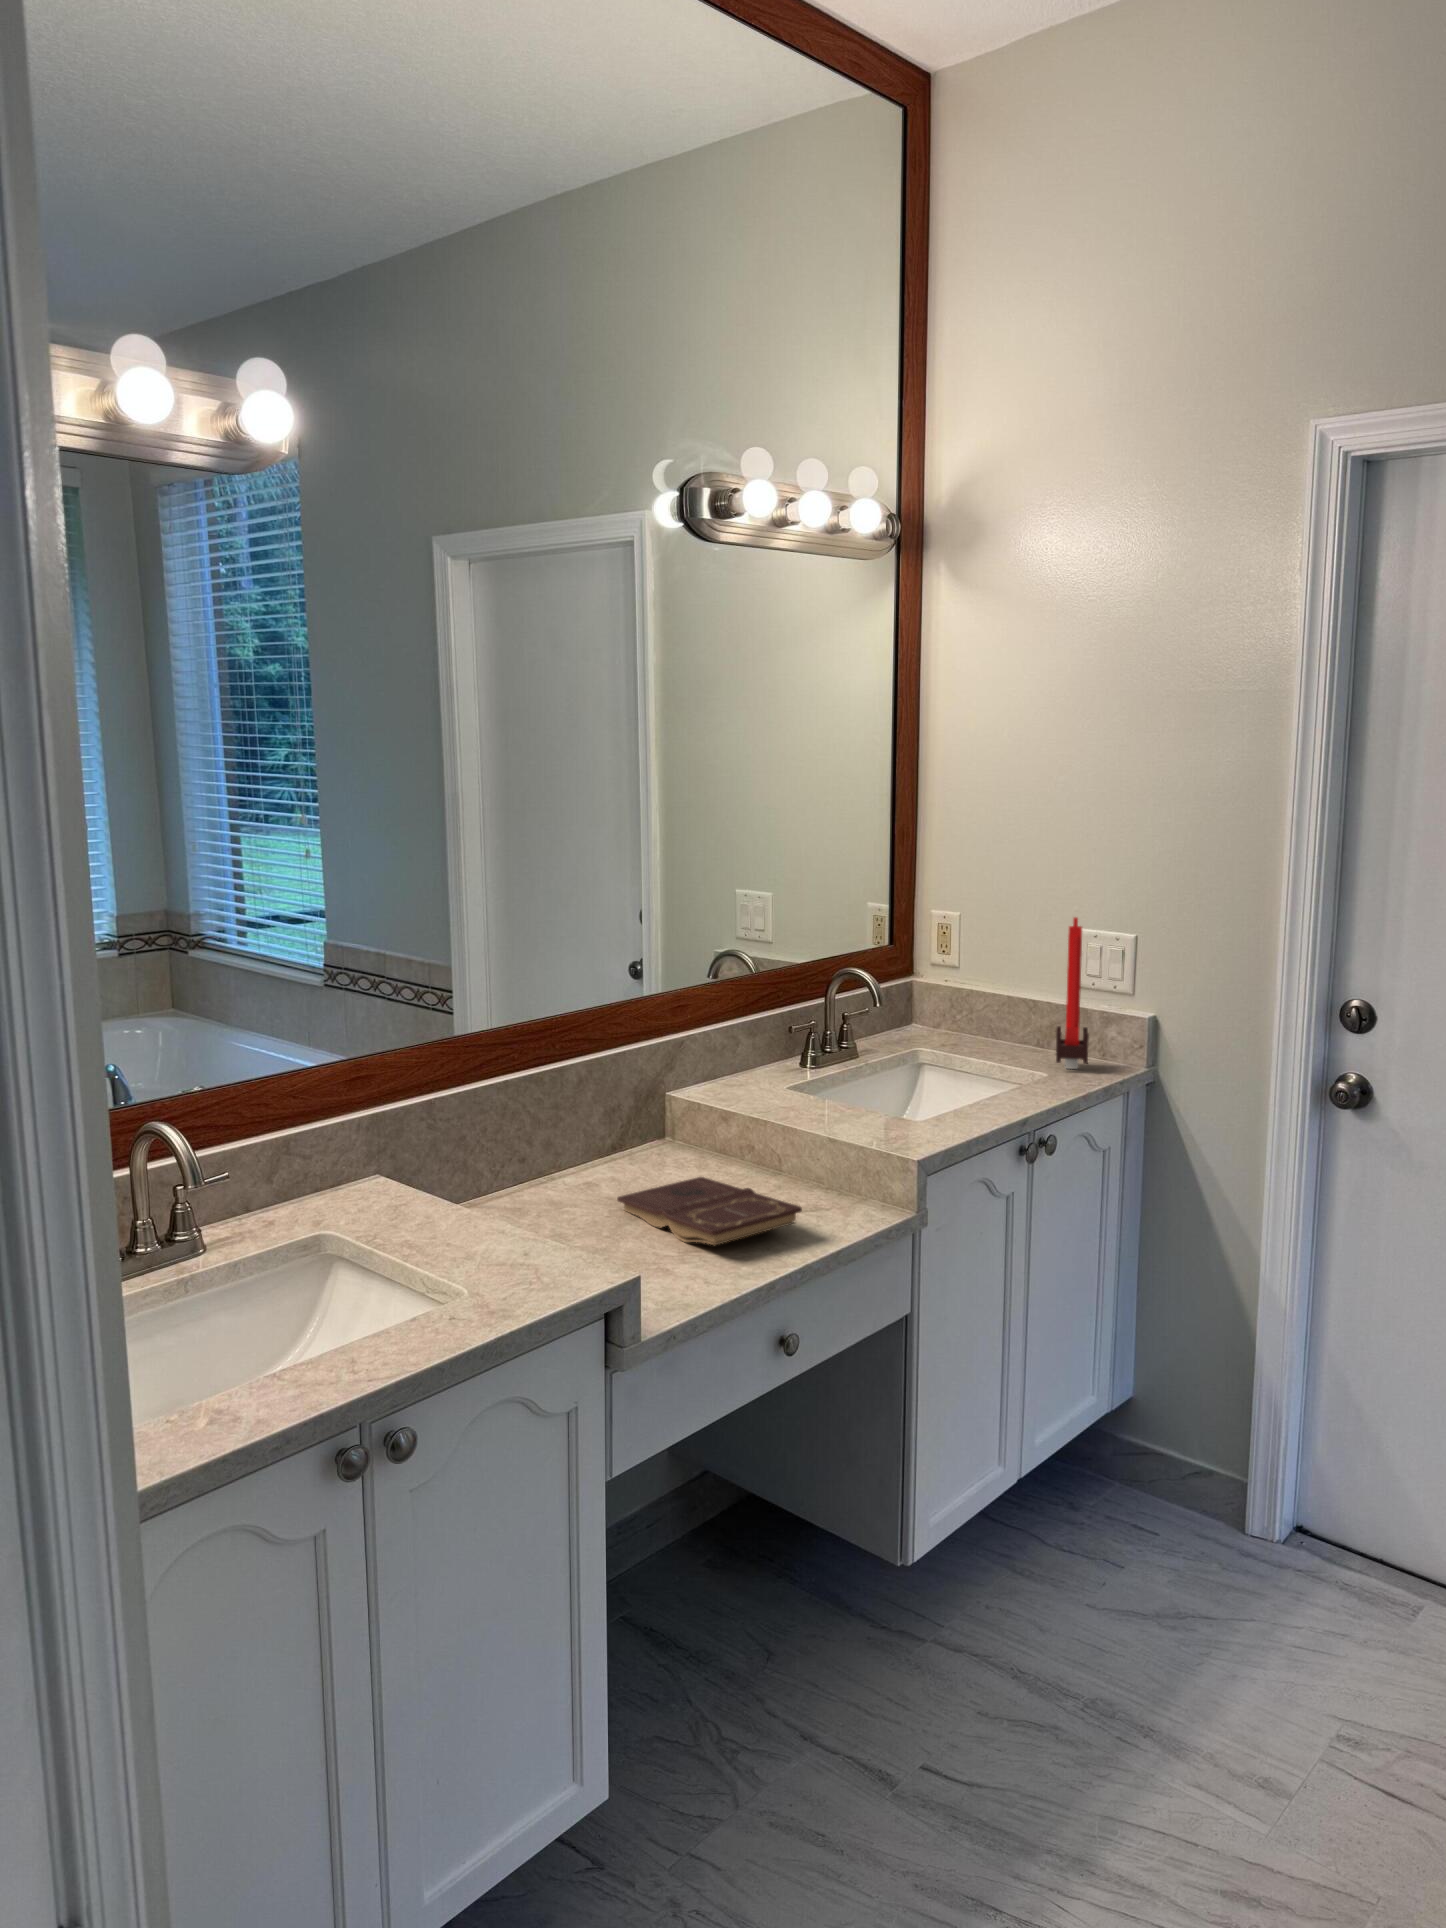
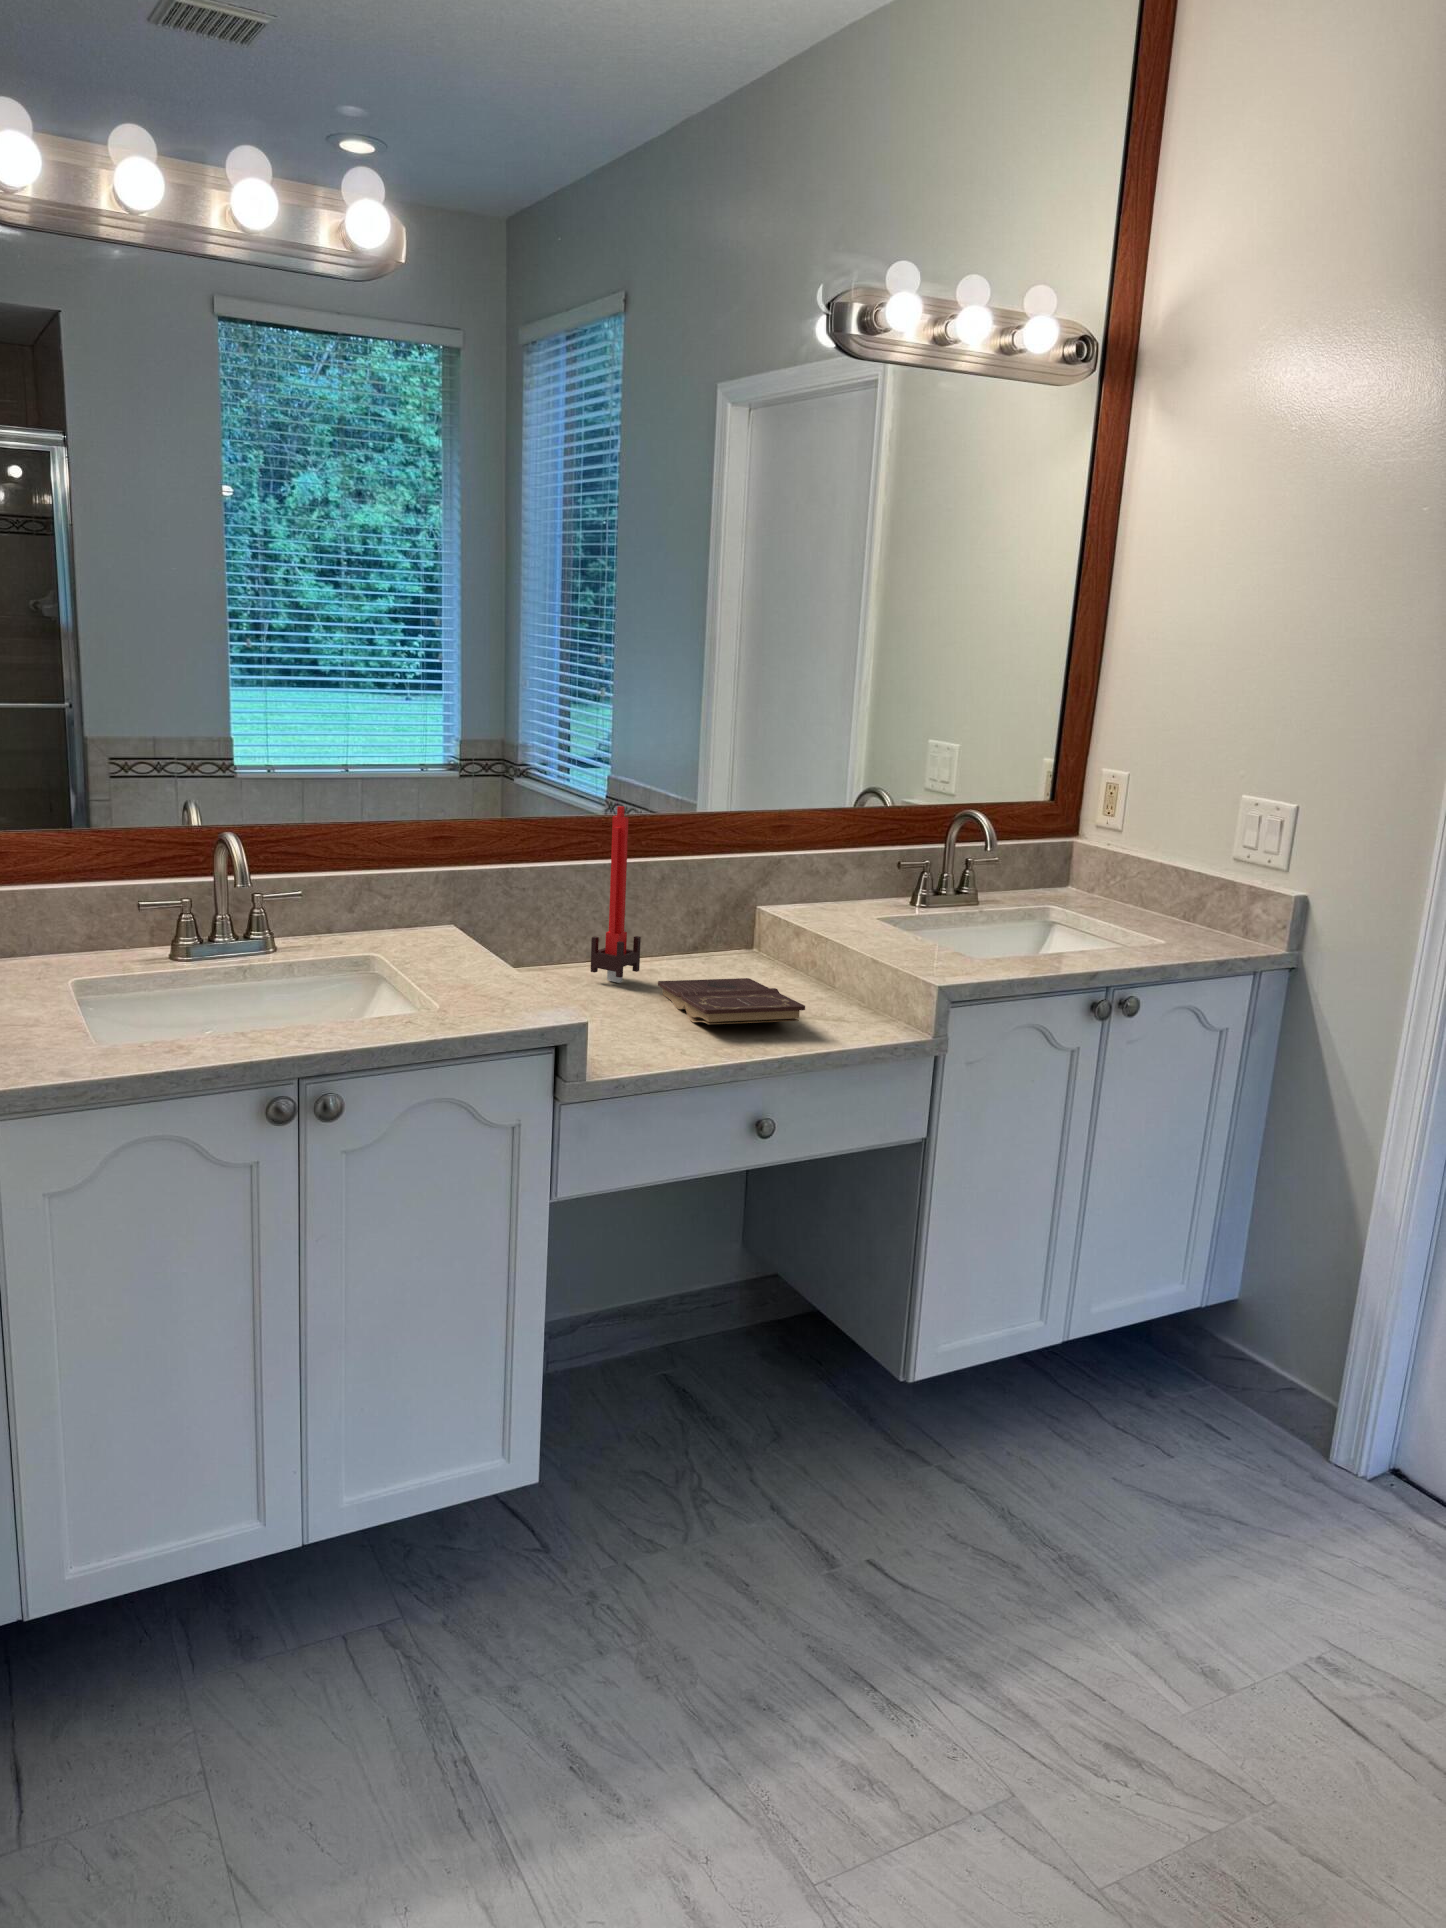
candle: present [1056,917,1089,1069] -> present [591,806,641,983]

